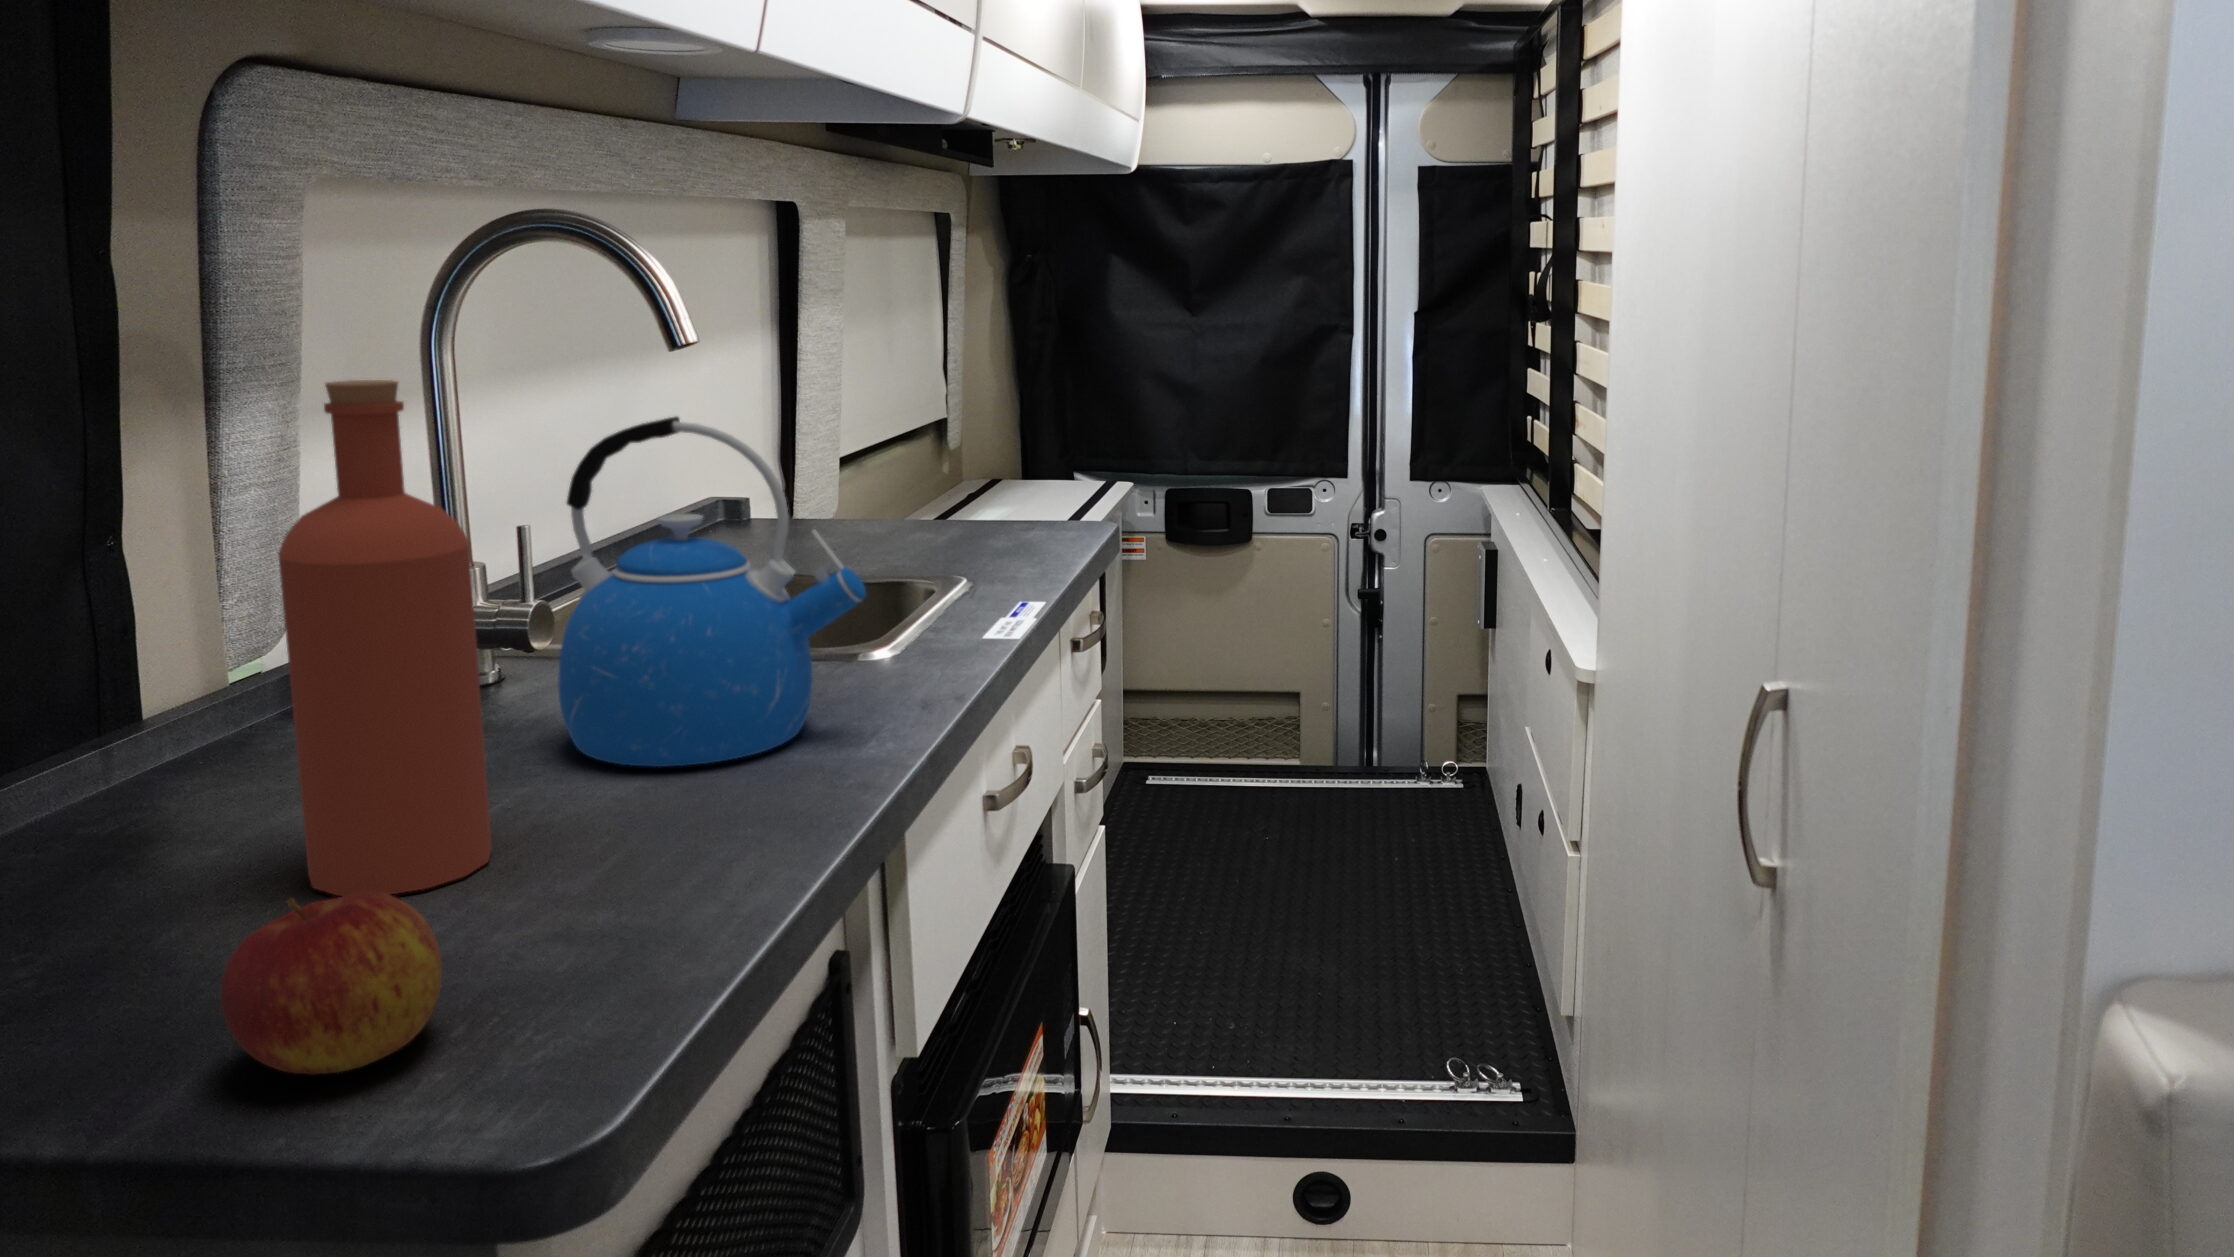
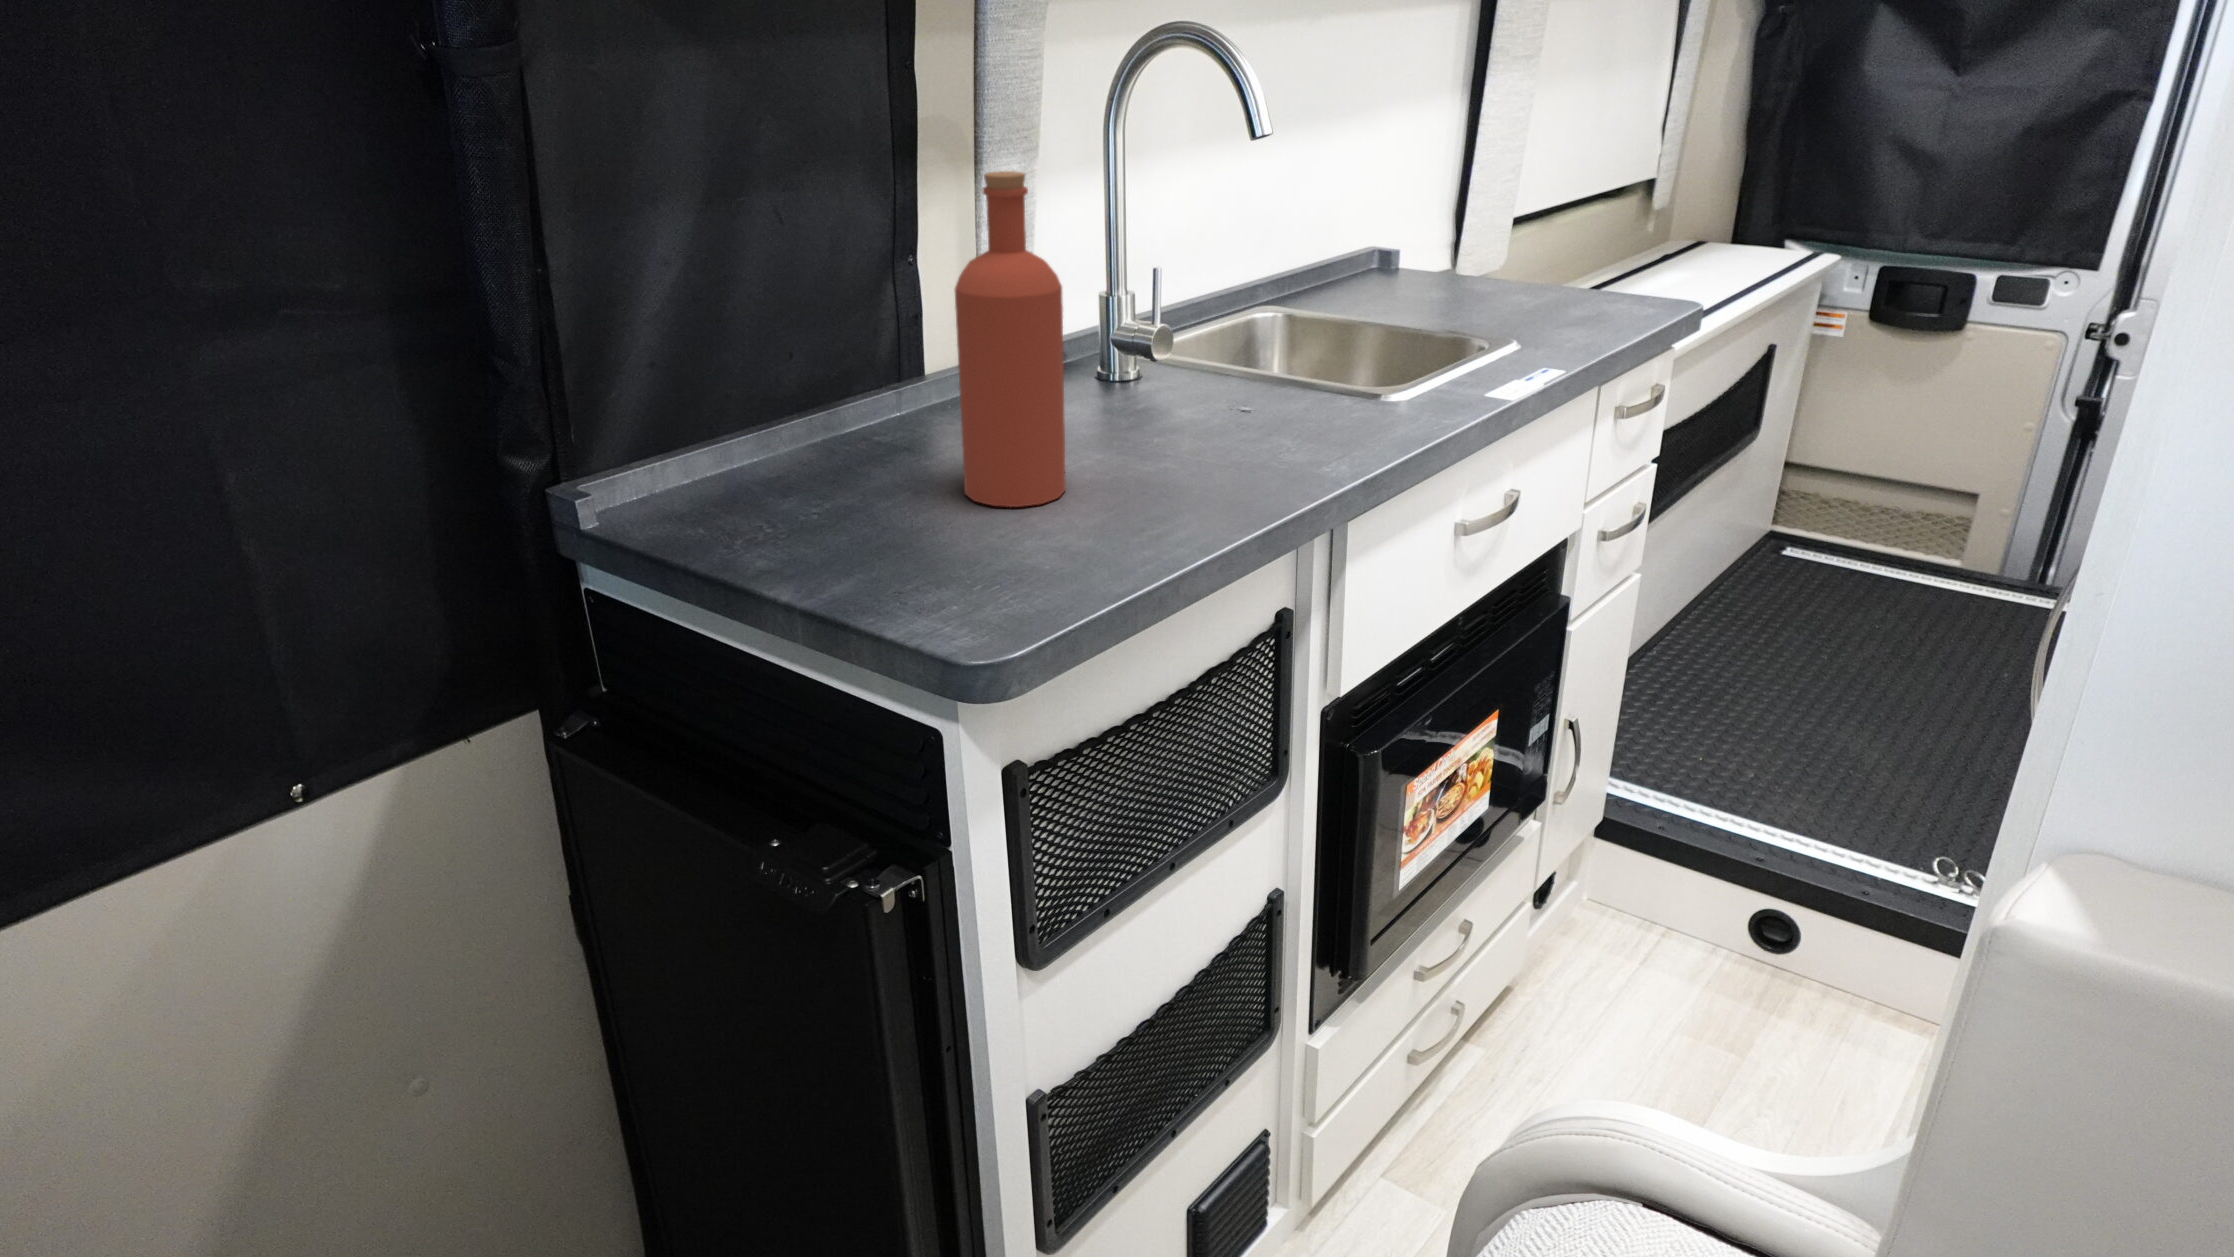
kettle: present [558,417,866,767] -> none [1143,199,1350,460]
apple: present [220,892,442,1074] -> none [872,494,981,595]

